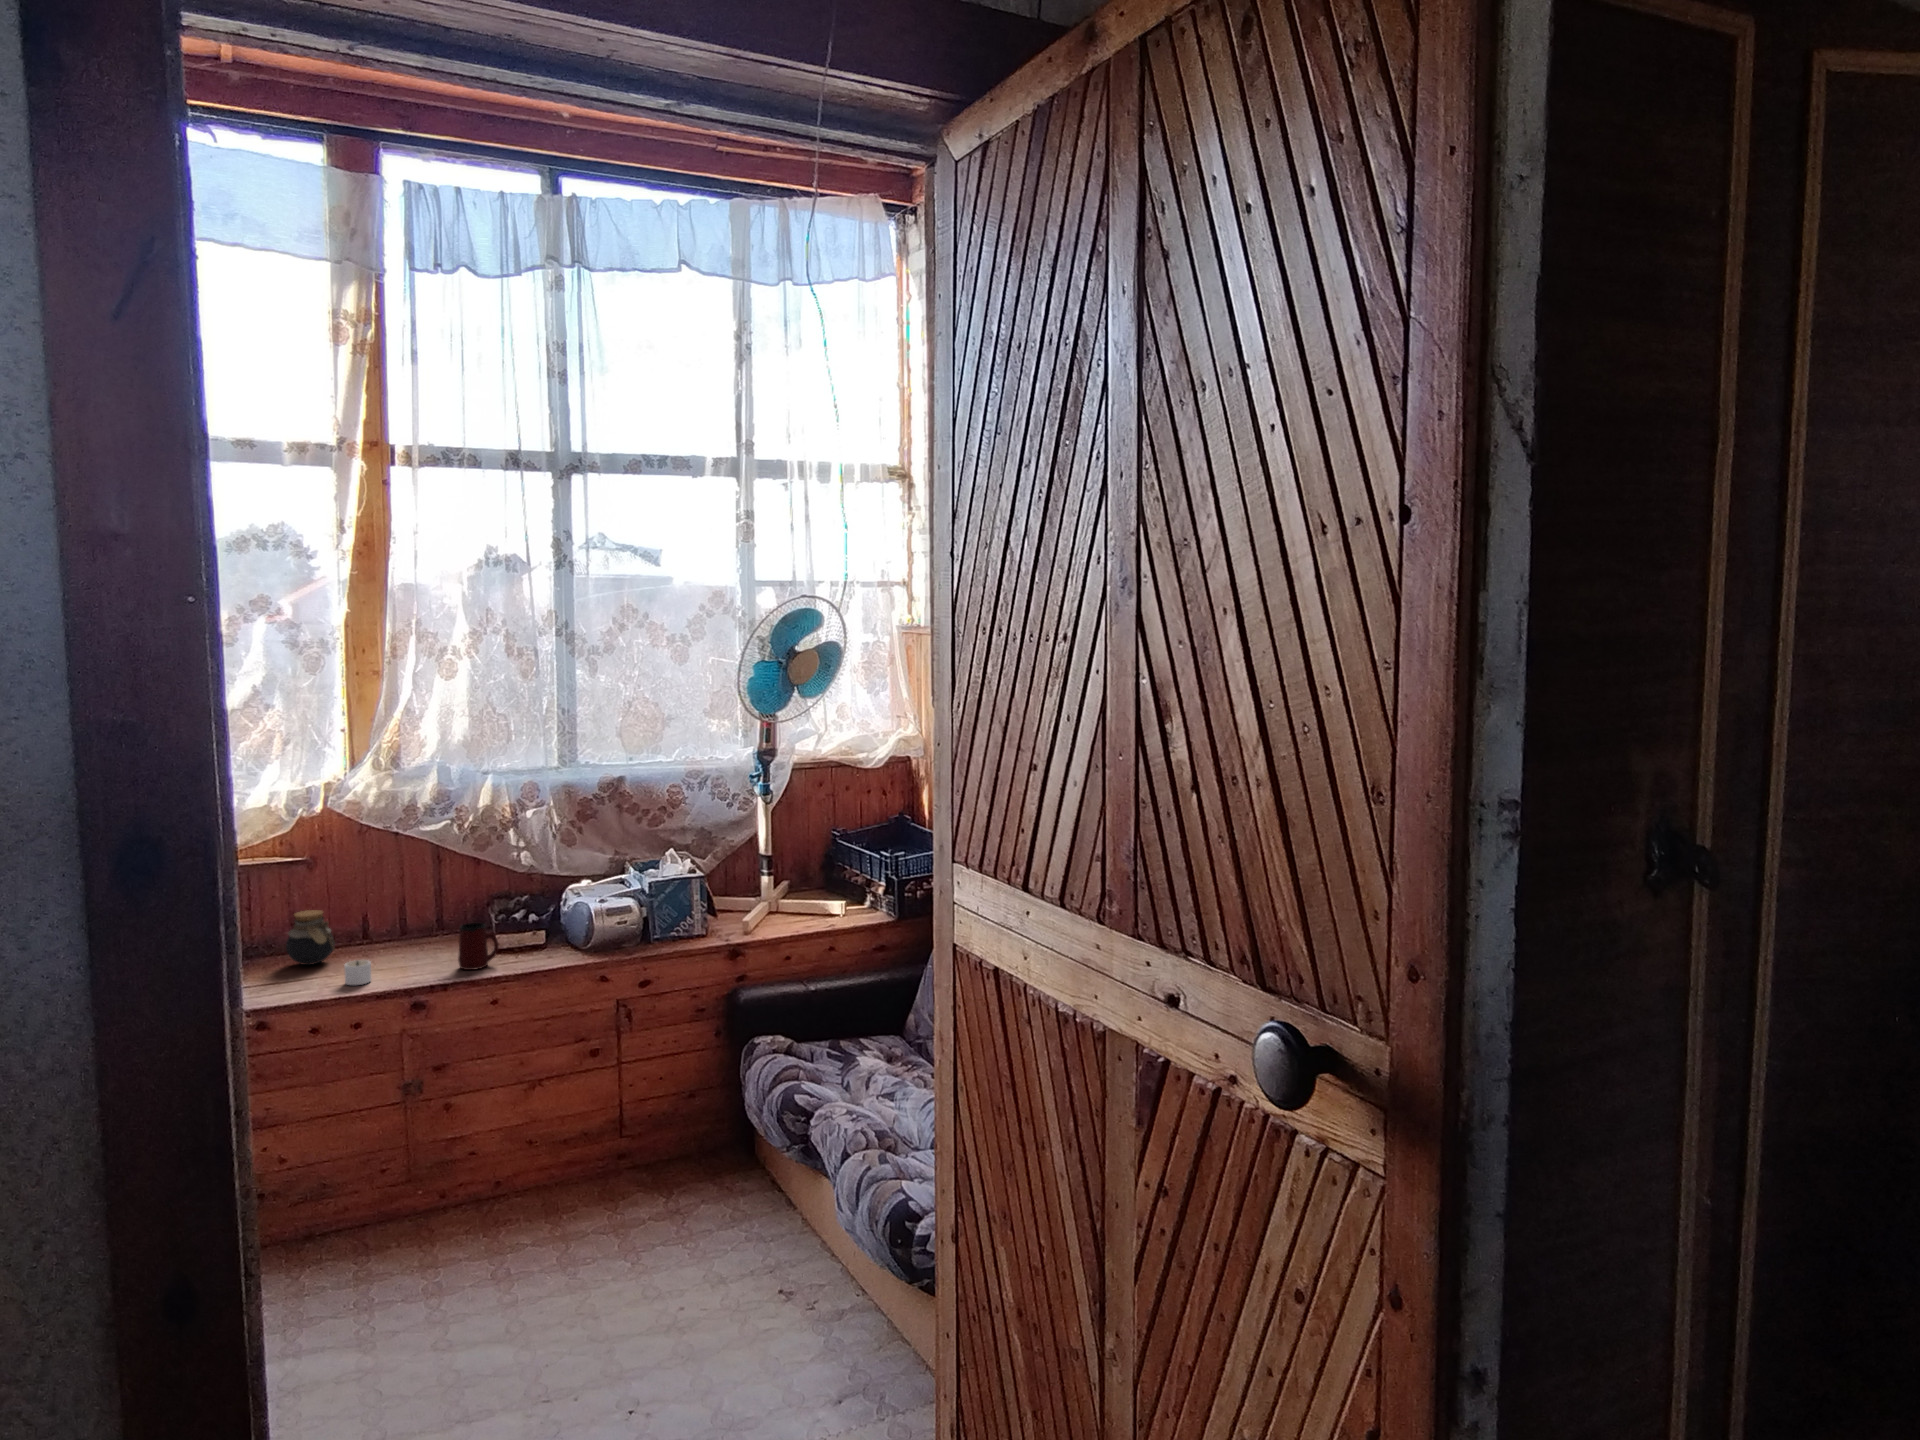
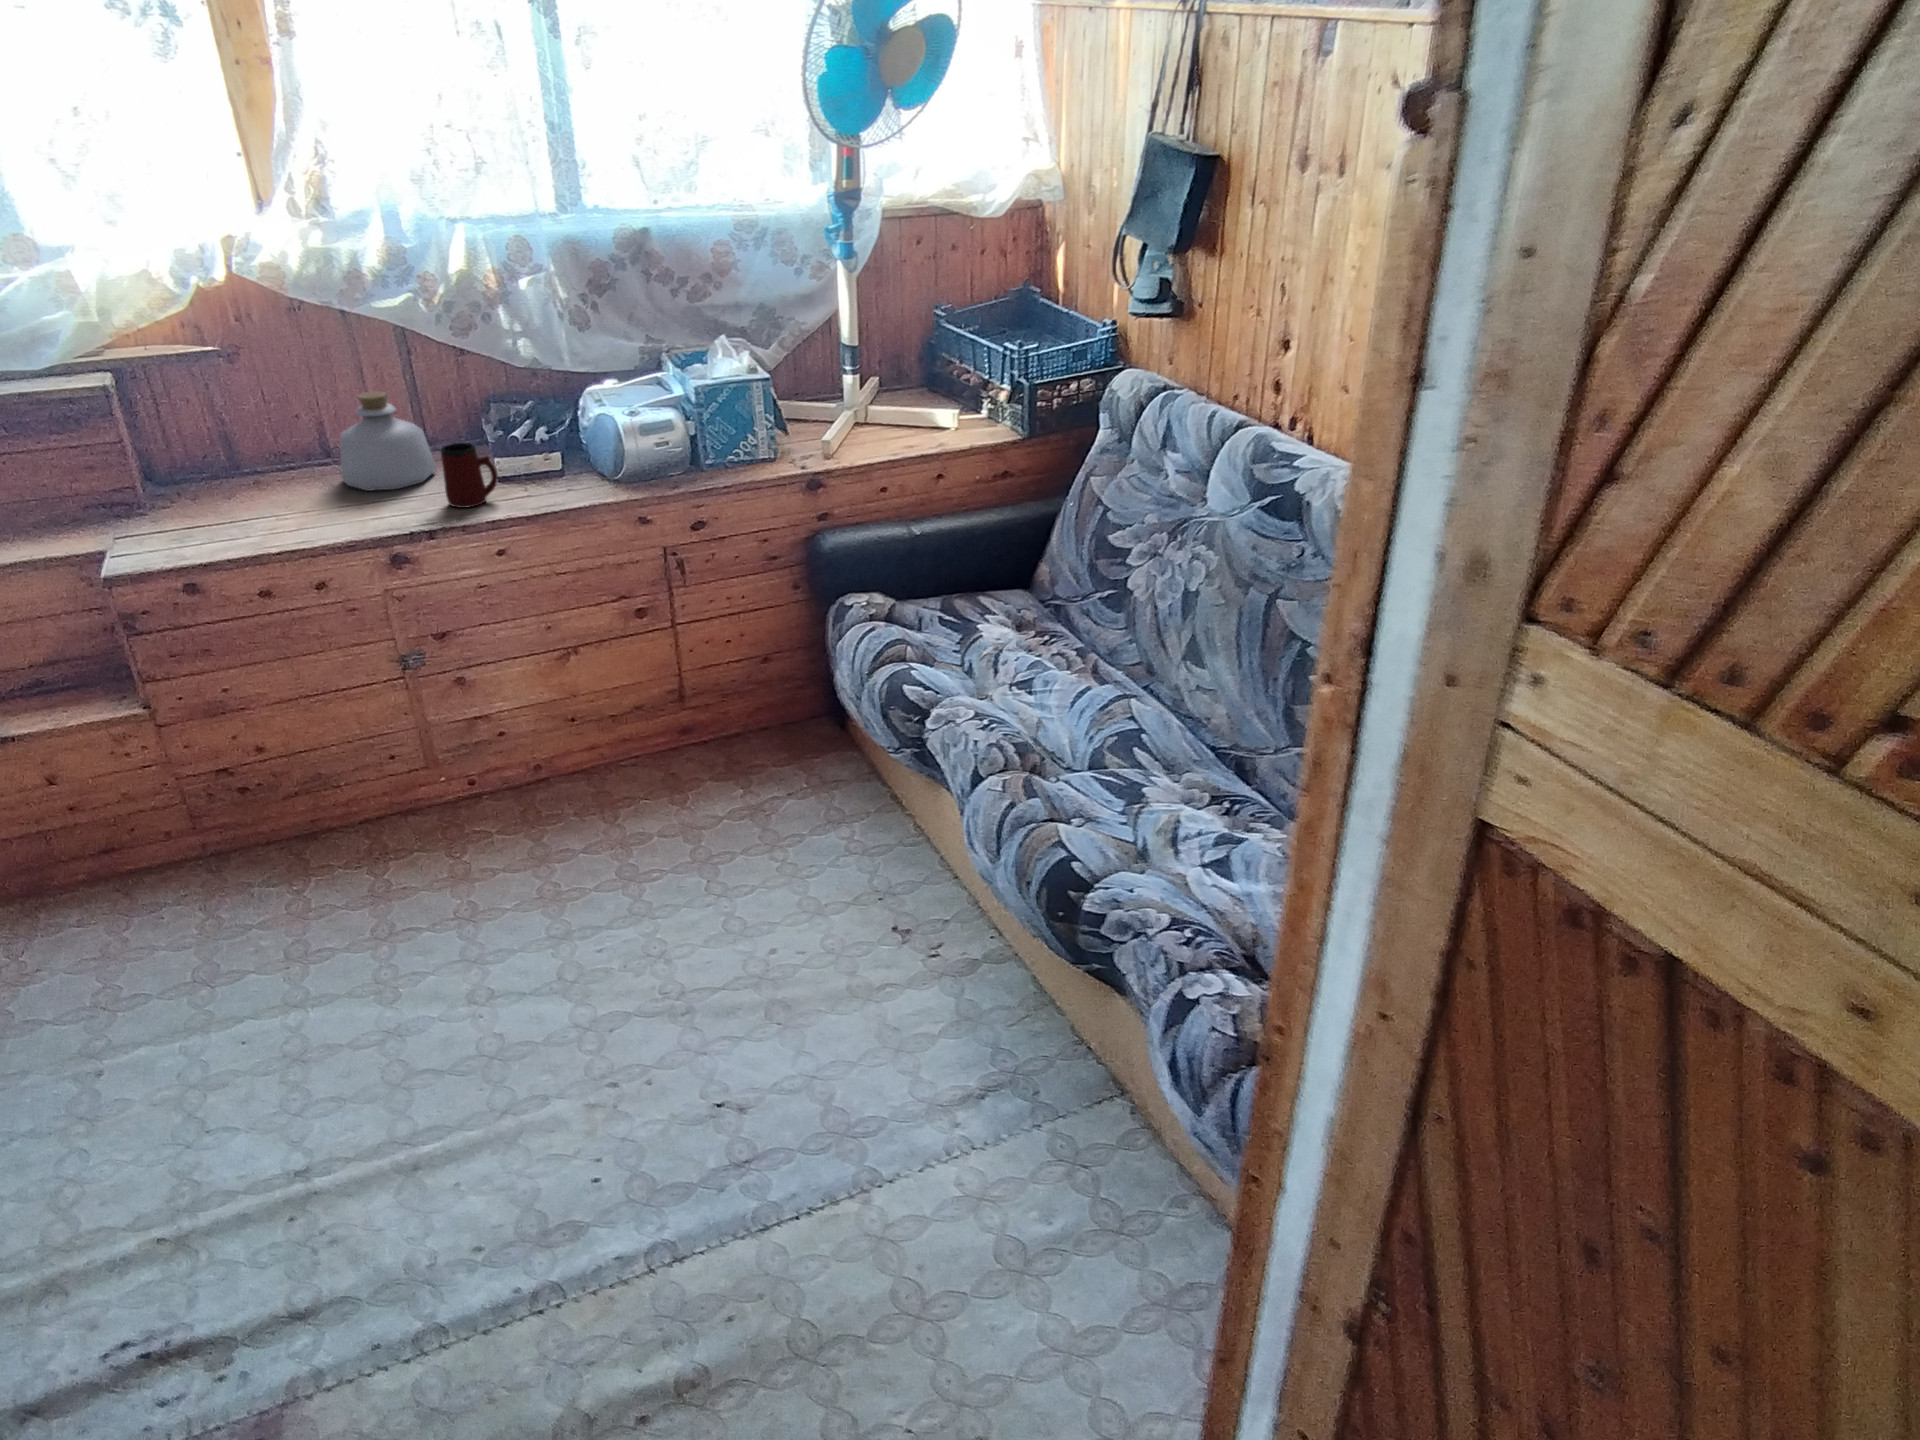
bottle: none [378,888,449,961] -> present [339,391,436,491]
jar: present [286,910,335,965] -> none [216,420,283,495]
candle: present [344,960,371,985] -> none [291,494,349,529]

